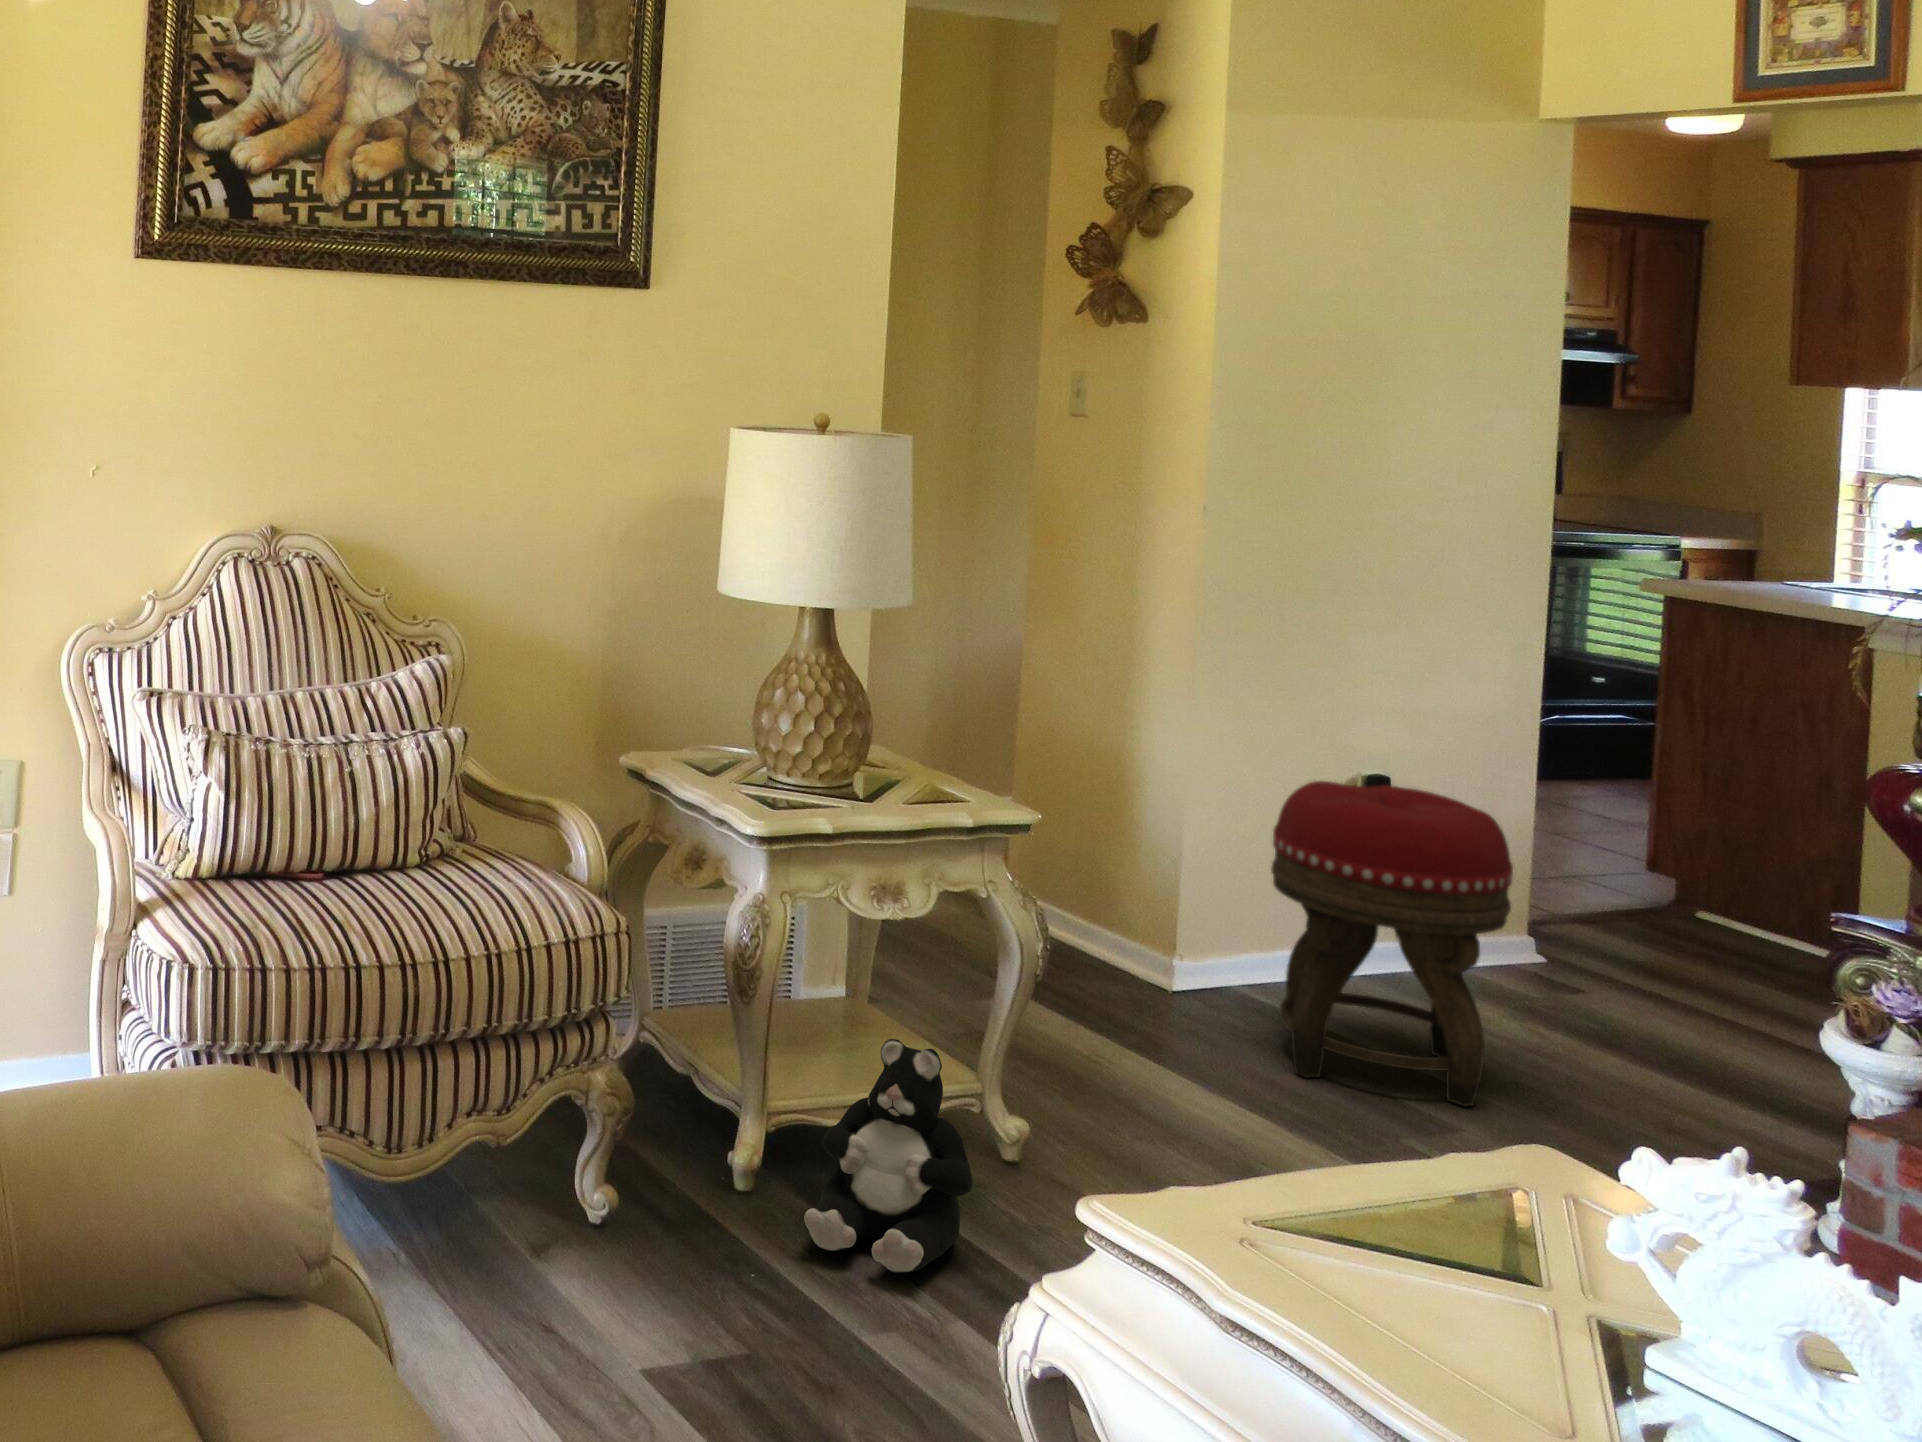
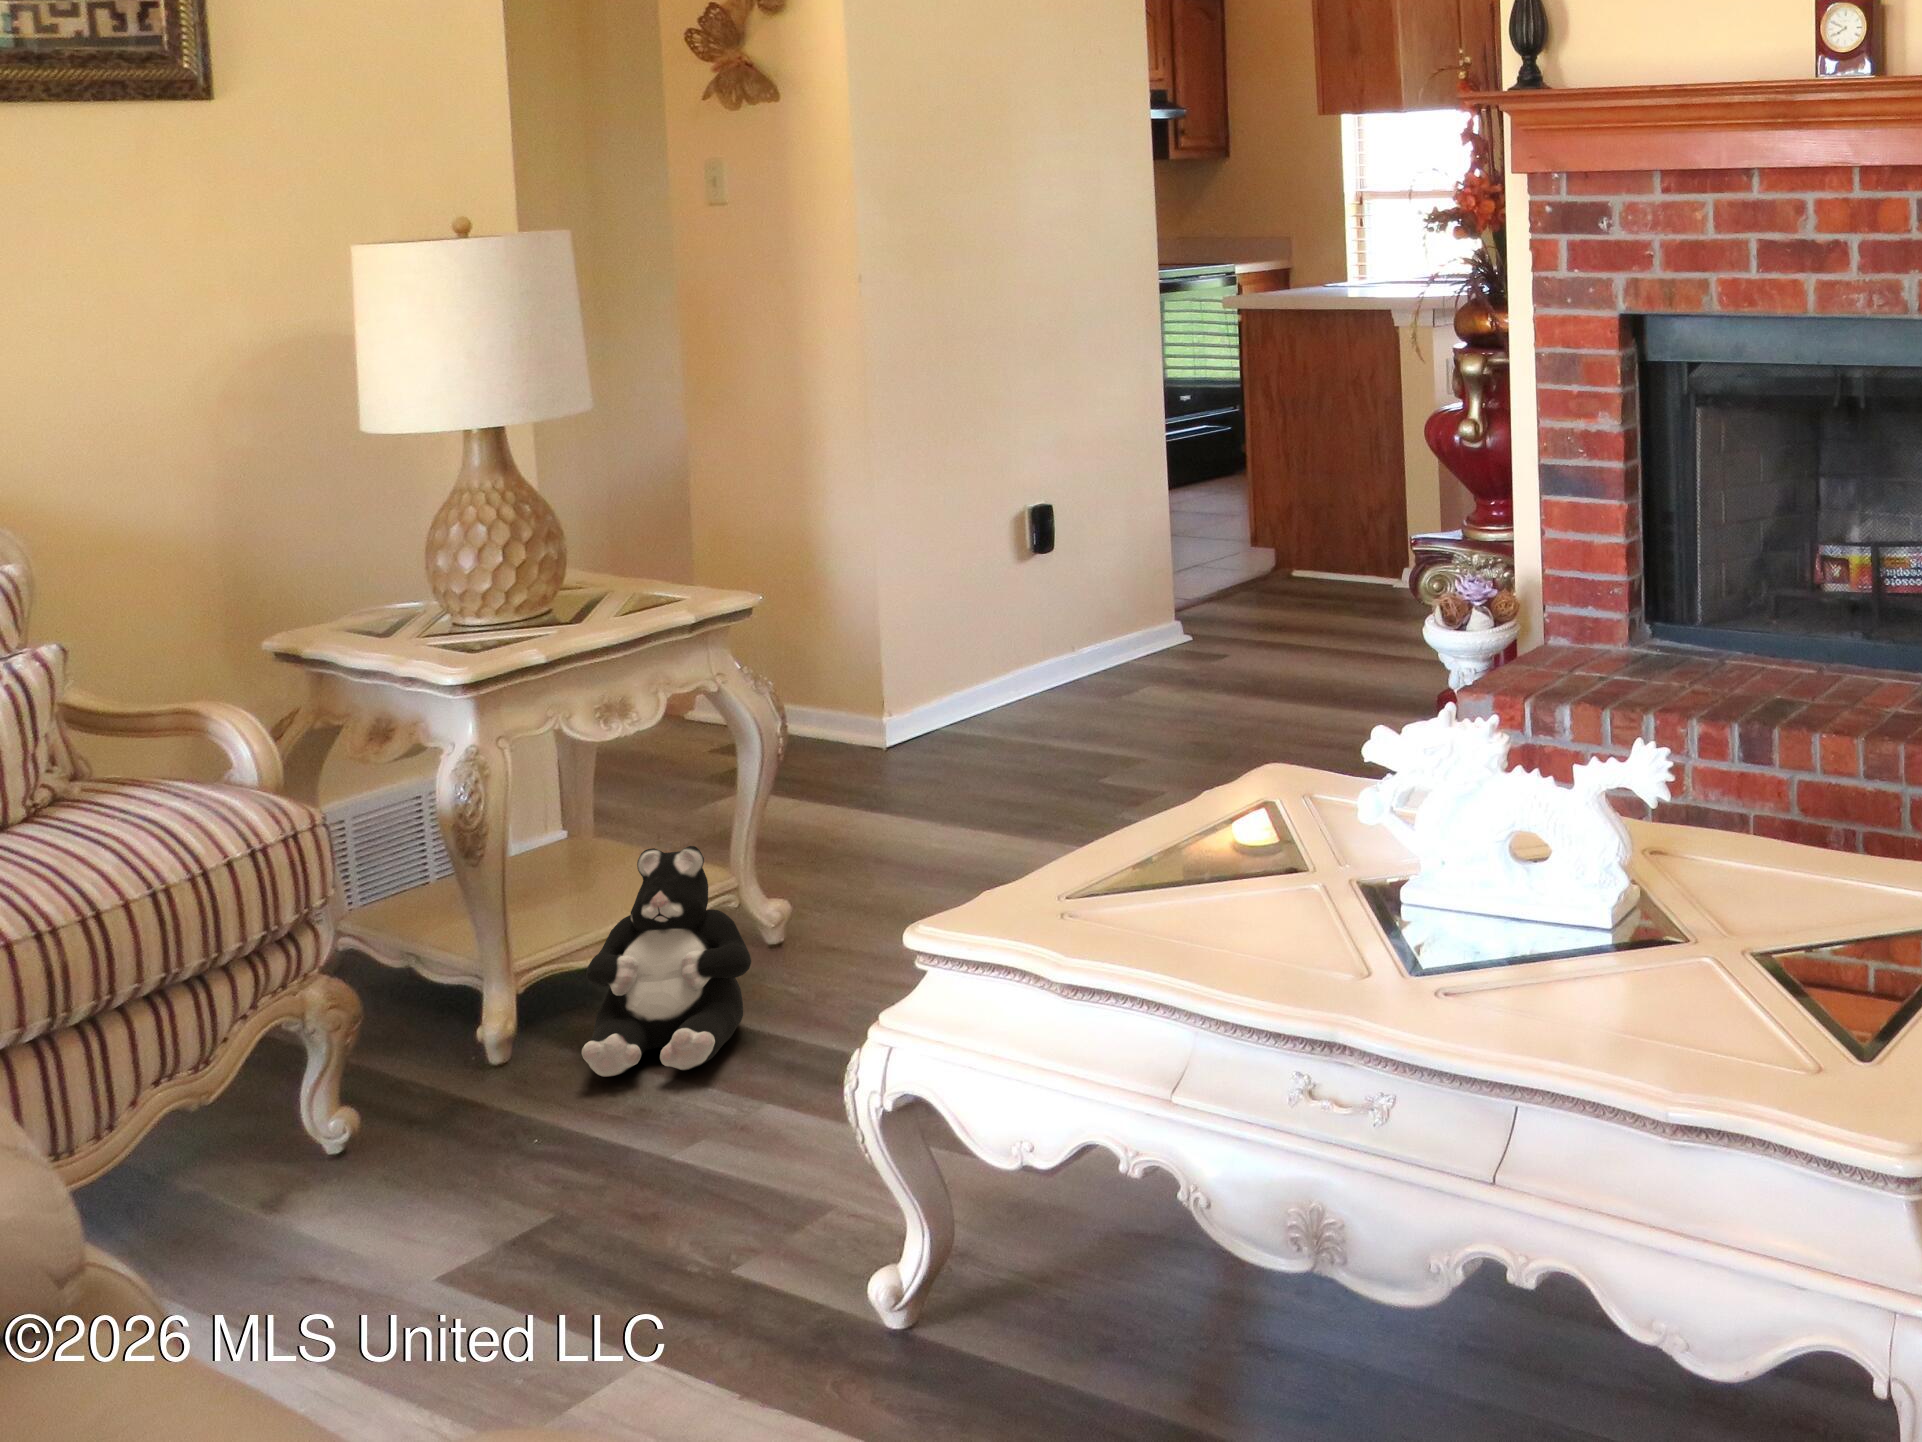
footstool: present [1271,781,1513,1107] -> none [967,504,1167,780]

